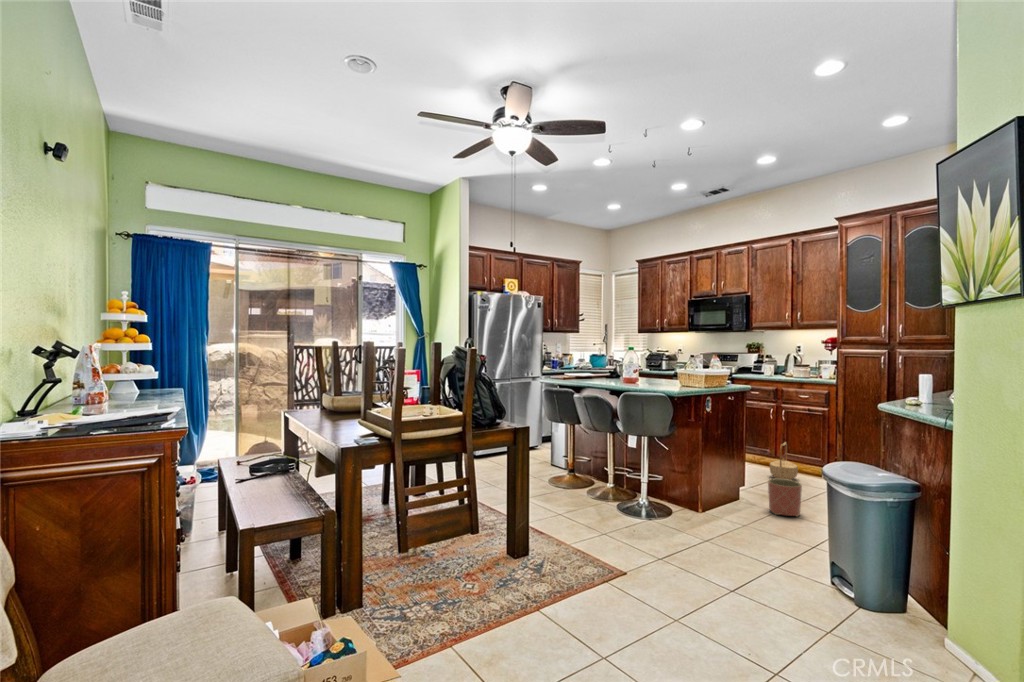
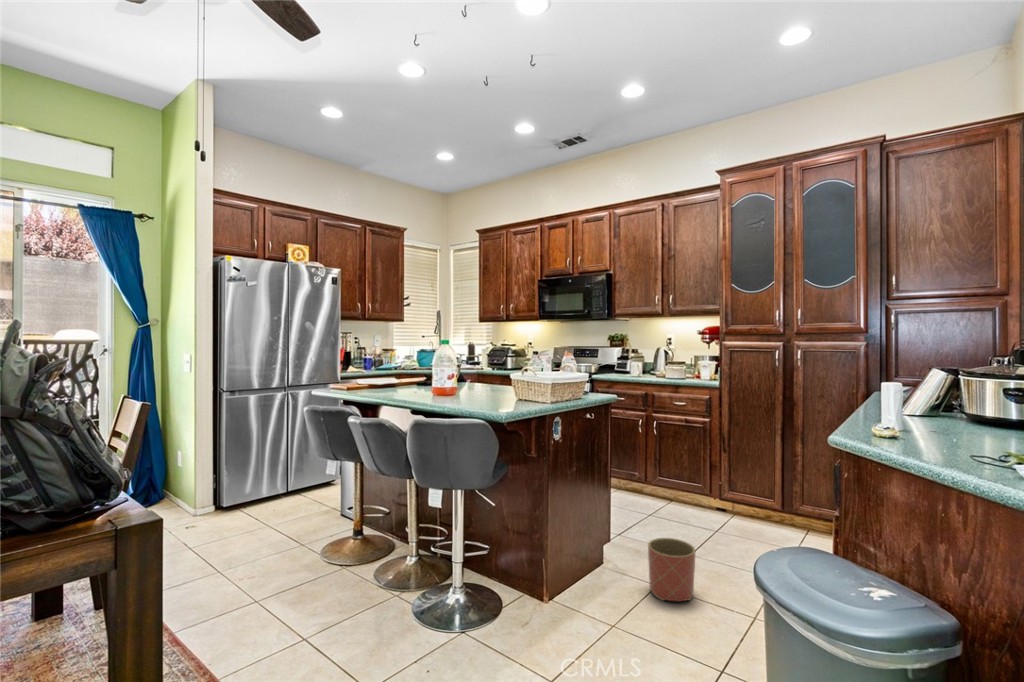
basket: present [770,442,798,480] -> none [641,466,676,520]

